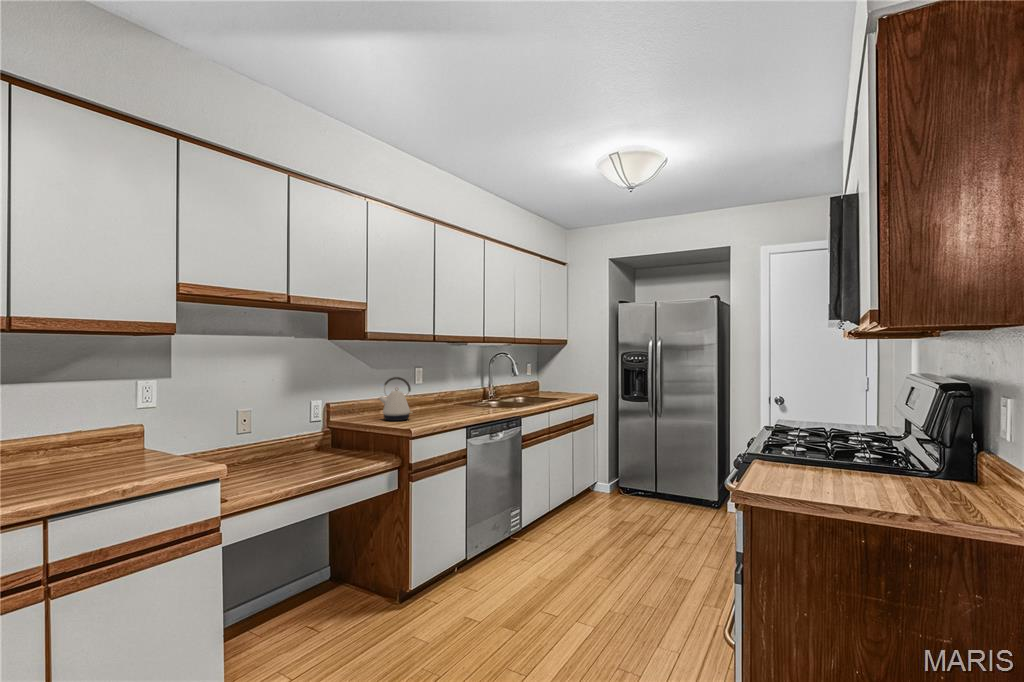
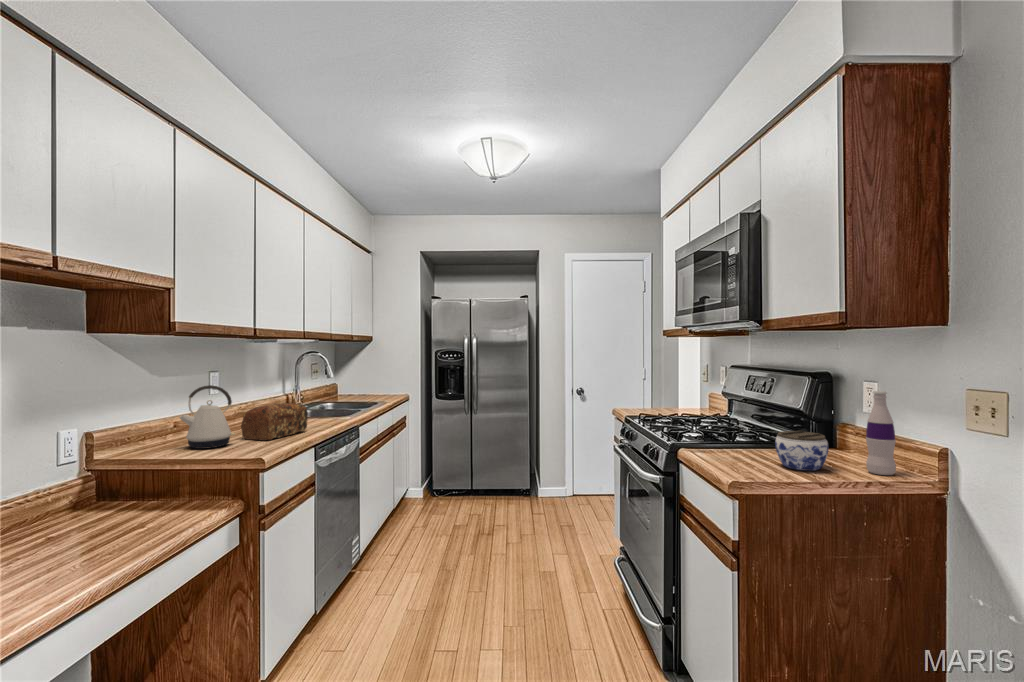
bread loaf: none [420,393,470,420] -> present [241,403,308,441]
bottle: none [903,410,939,509] -> present [866,391,896,475]
jar: none [806,449,865,493] -> present [775,431,828,471]

